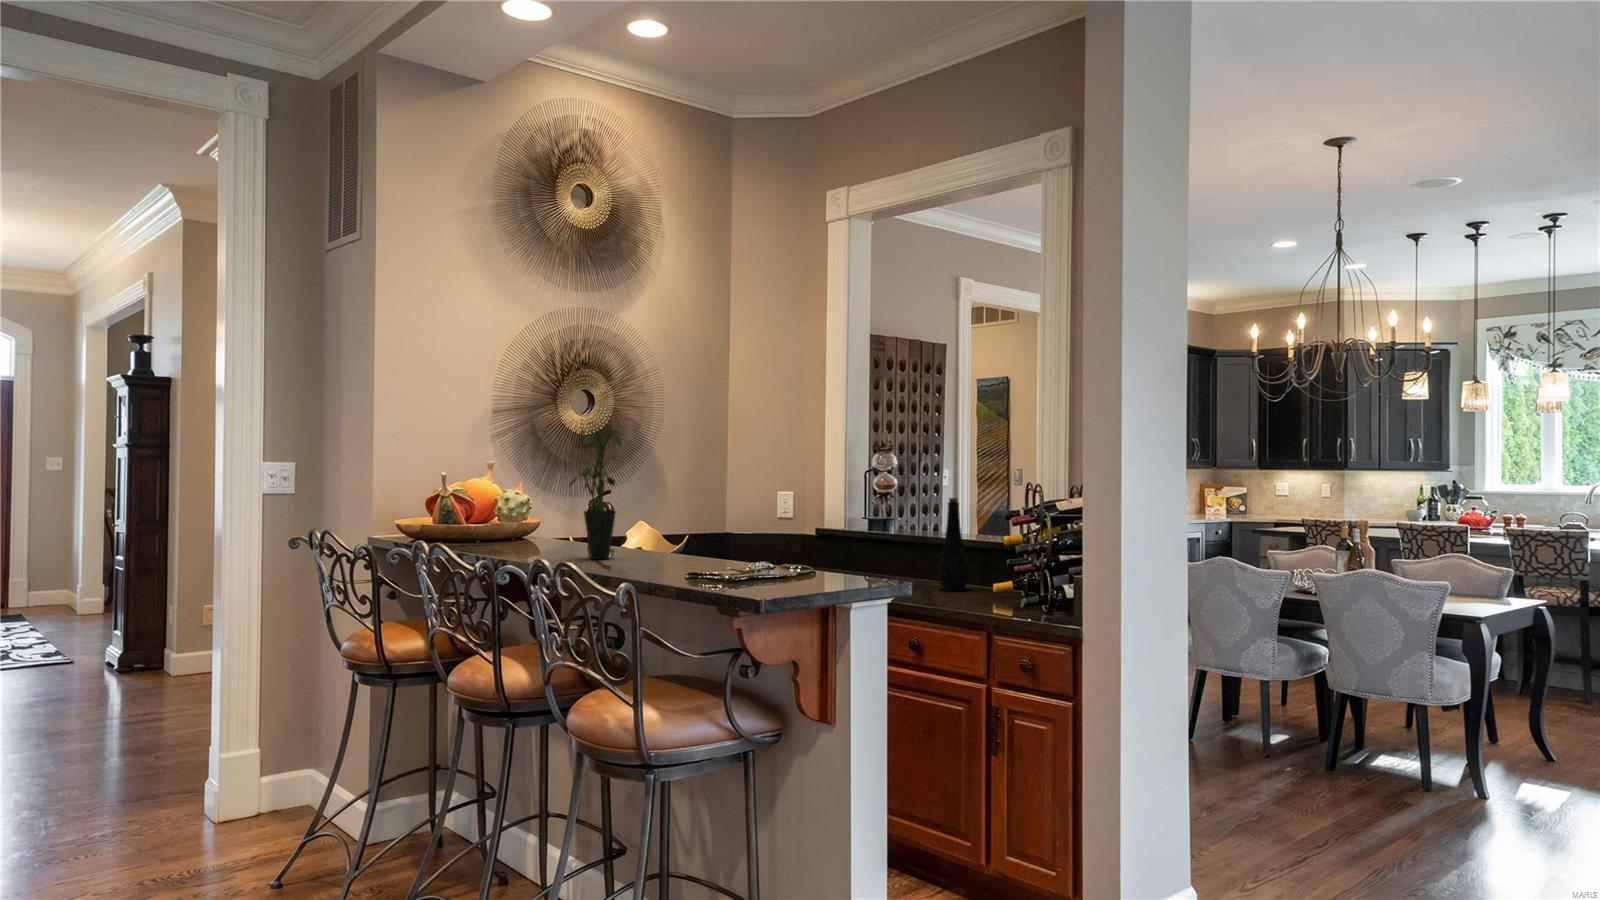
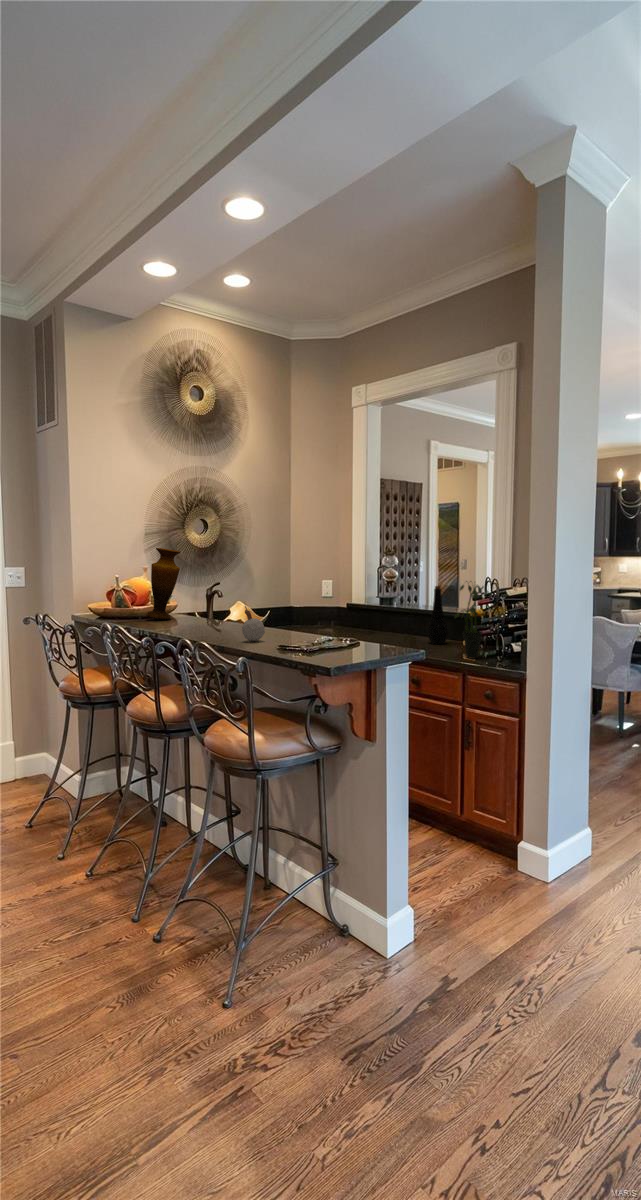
potted plant: present [569,427,622,559] -> present [455,581,489,659]
vase: none [487,430,545,544] -> present [146,548,180,620]
candle: none [633,507,668,568] -> present [242,603,265,641]

